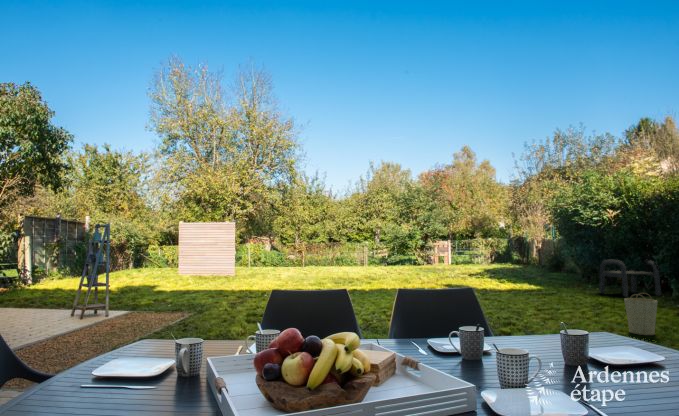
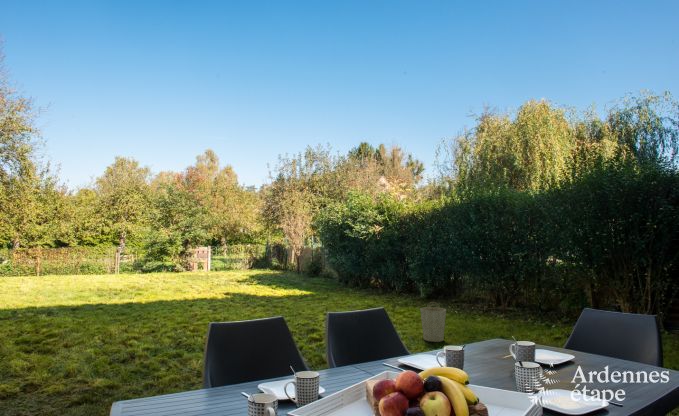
bench: present [600,260,661,296] -> none [364,265,406,299]

